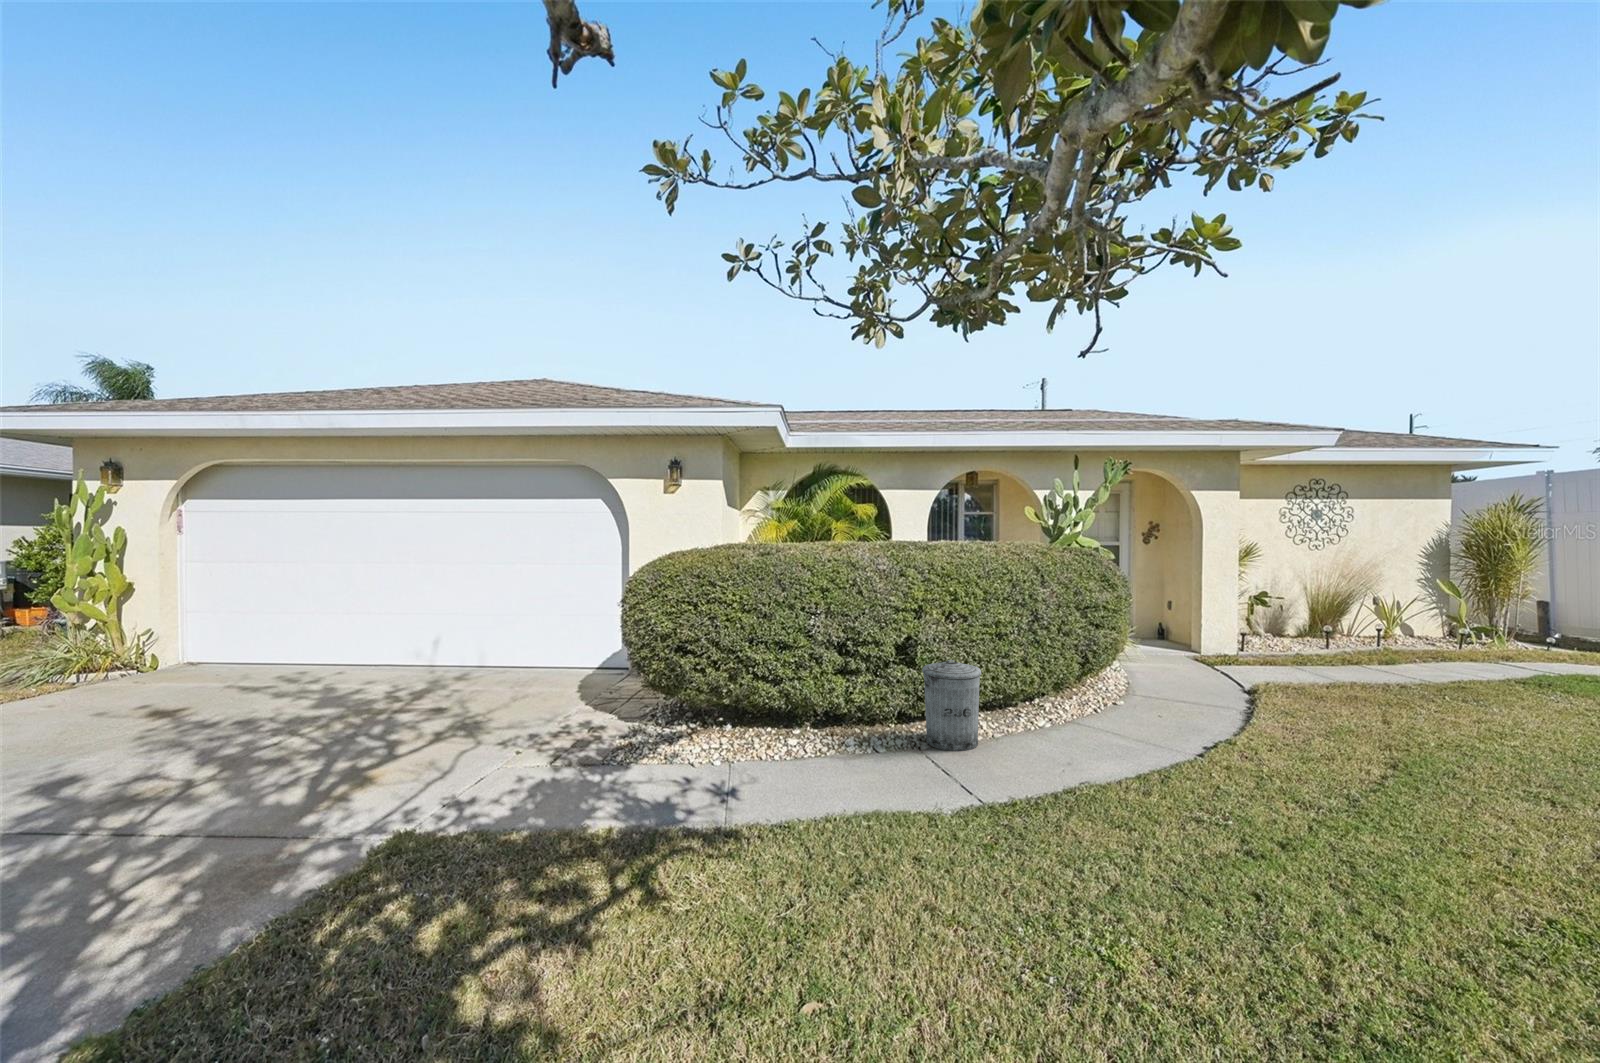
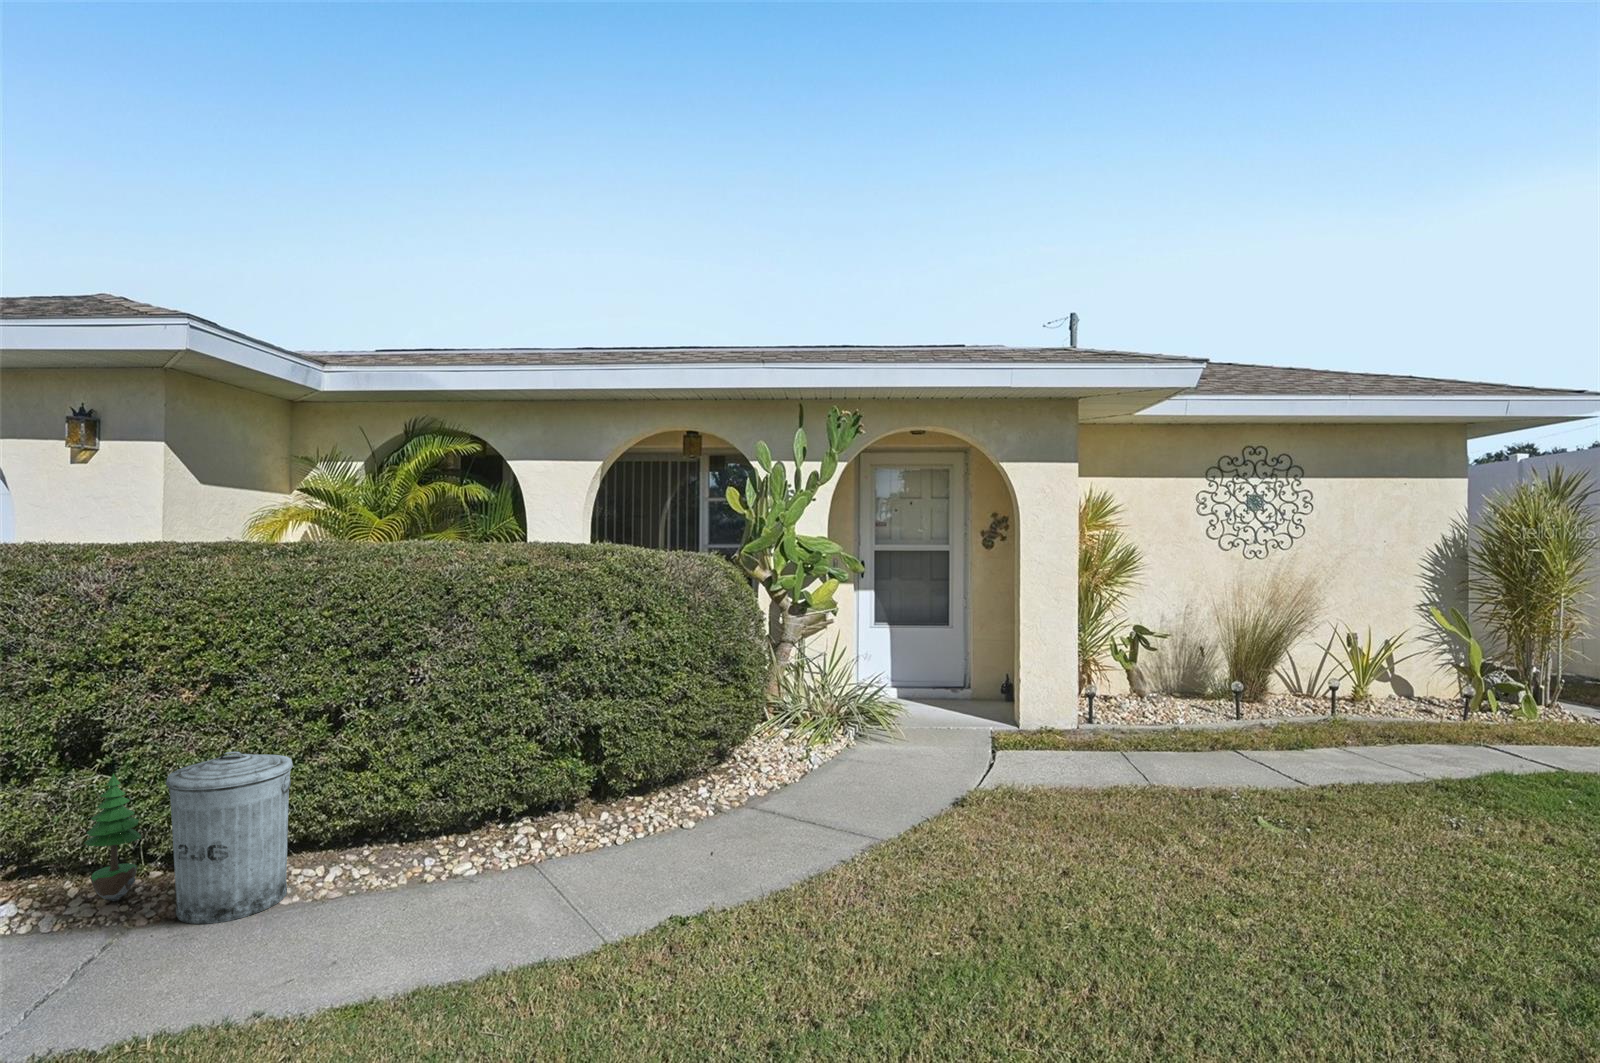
potted tree: none [871,672,896,742] -> present [84,774,142,901]

